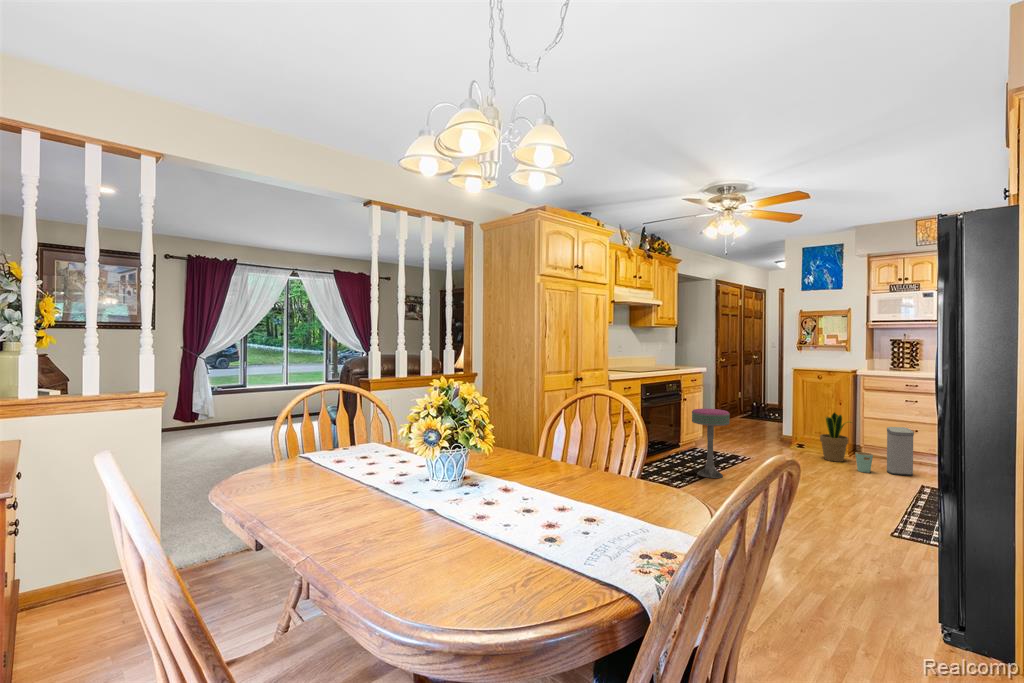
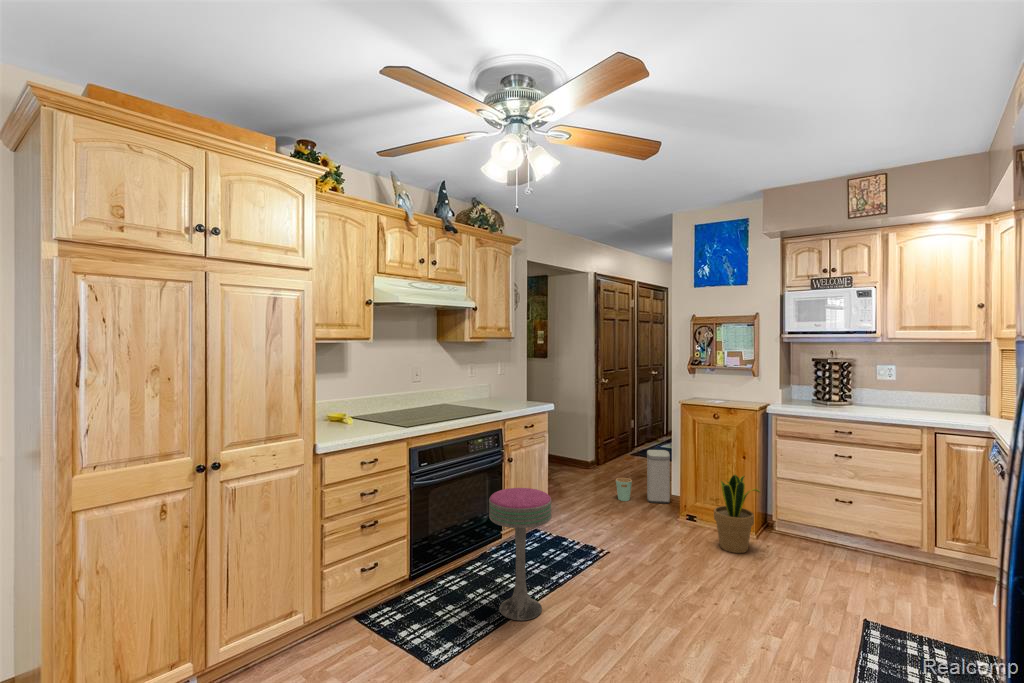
trash can: present [855,427,914,476] -> present [616,450,670,504]

